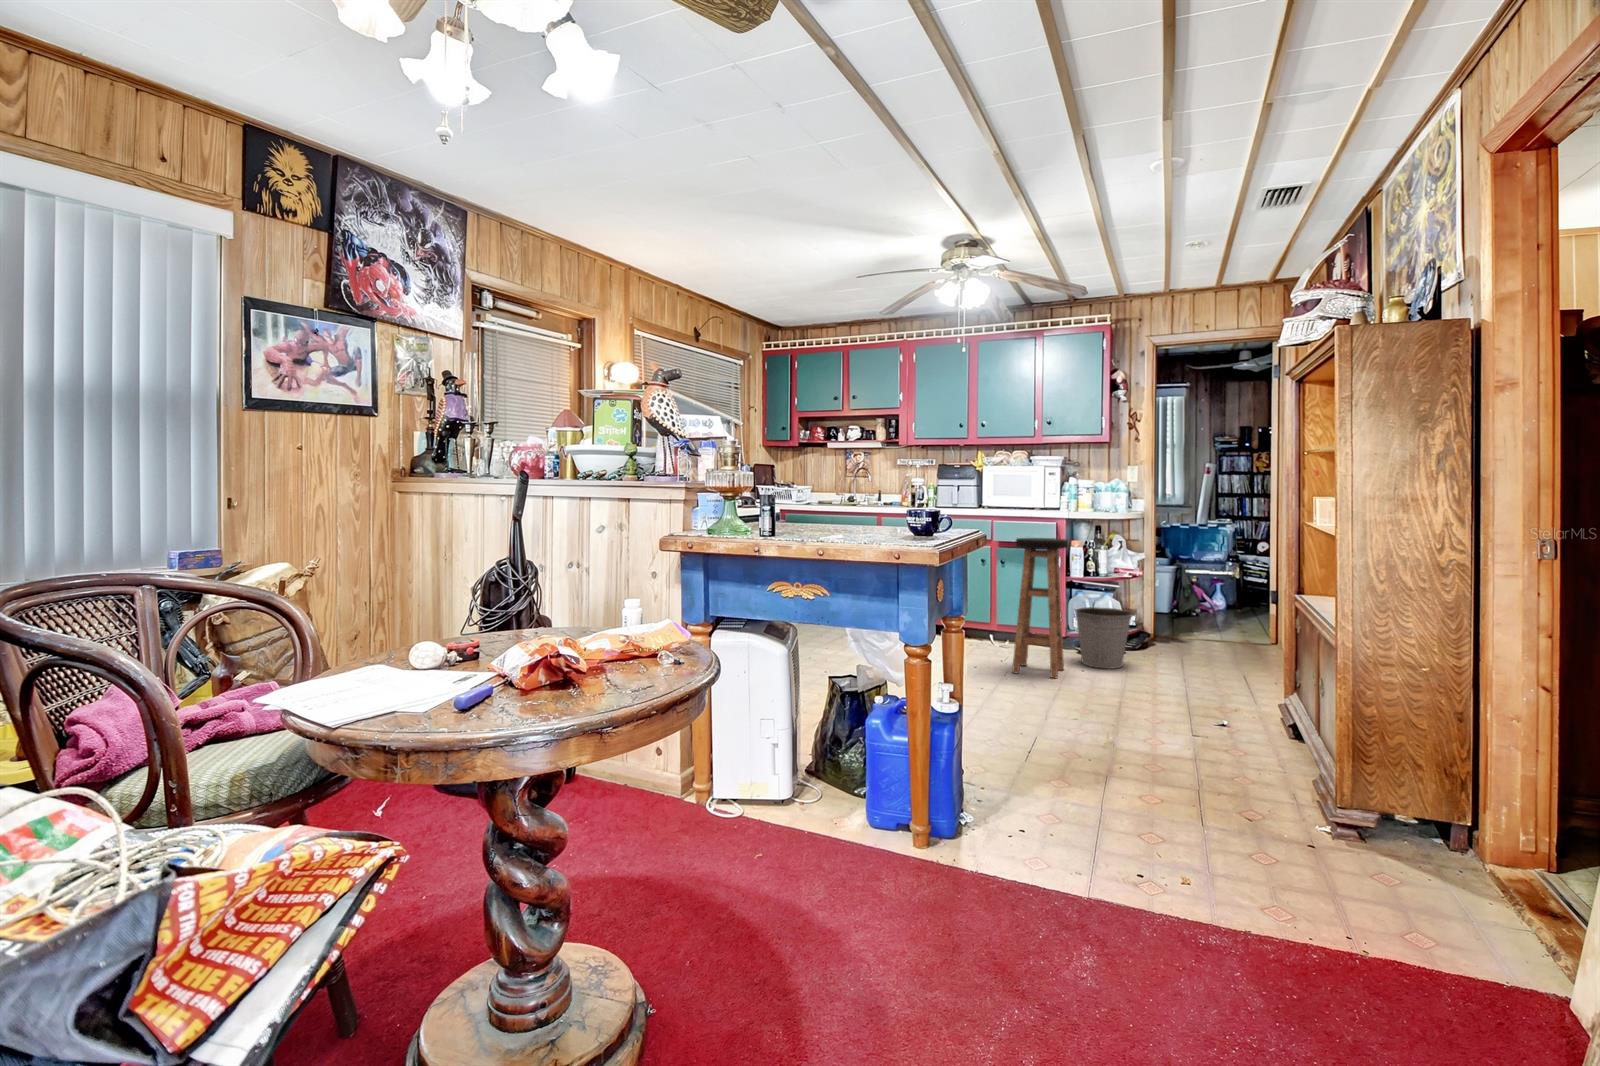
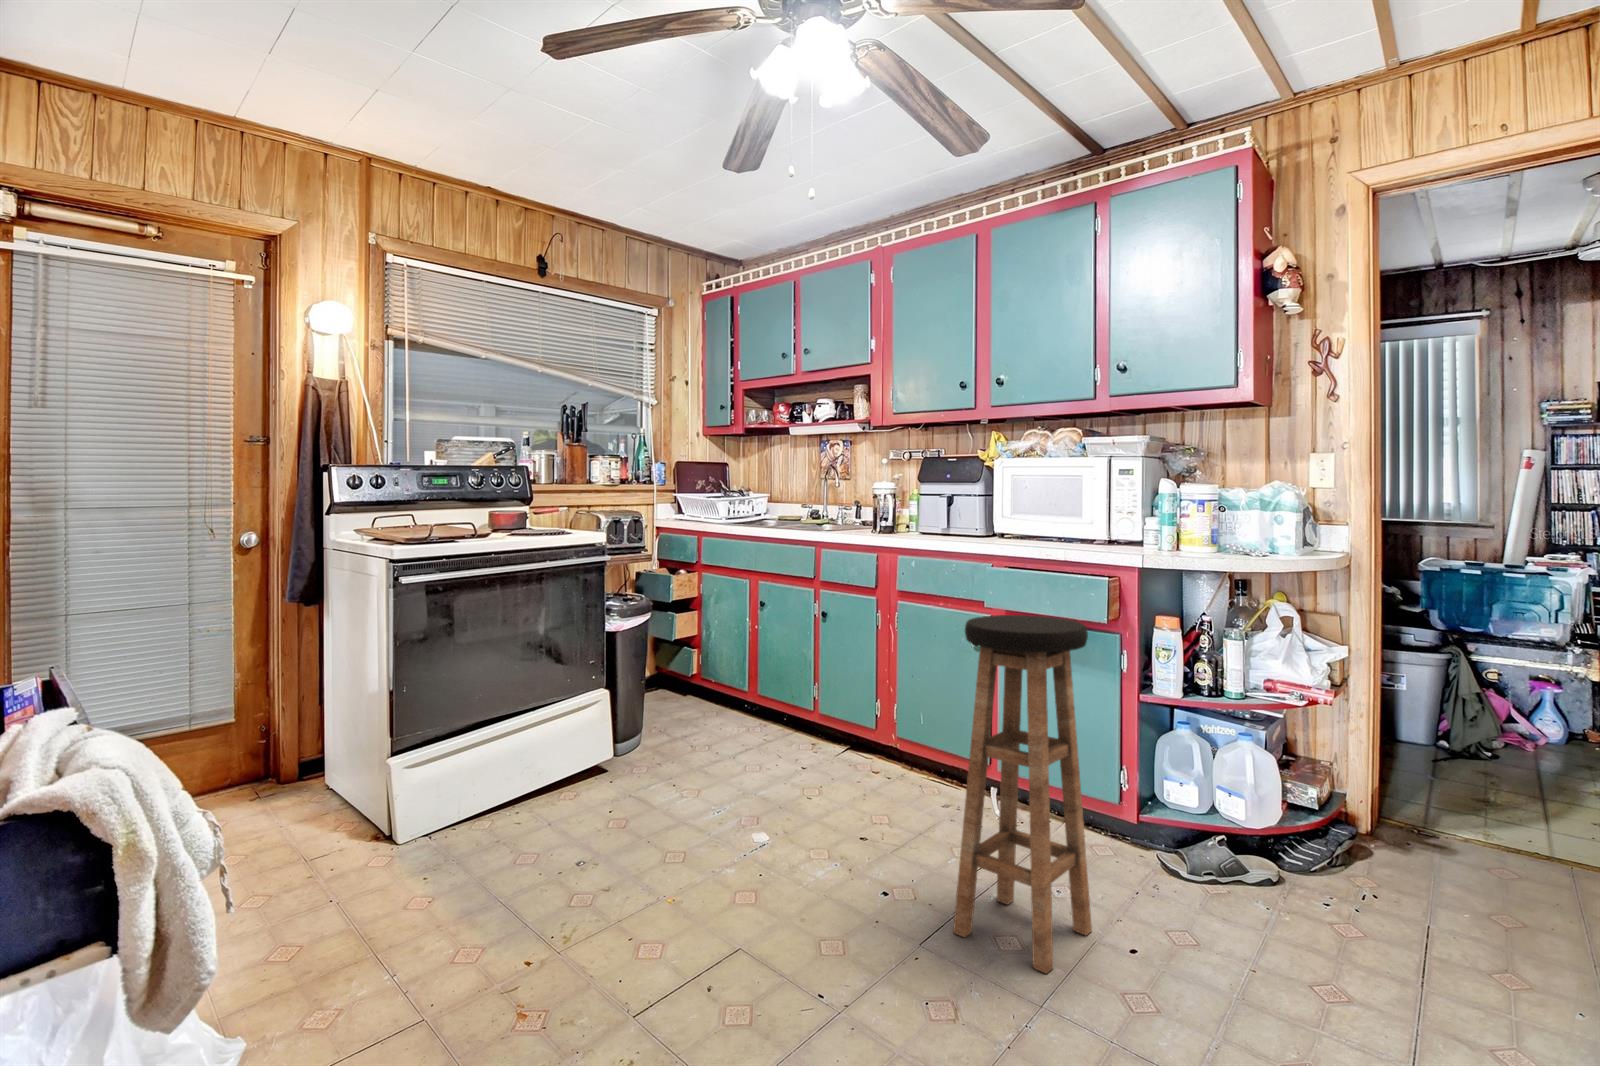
bucket: present [1074,607,1133,669] -> none [1131,772,1285,942]

